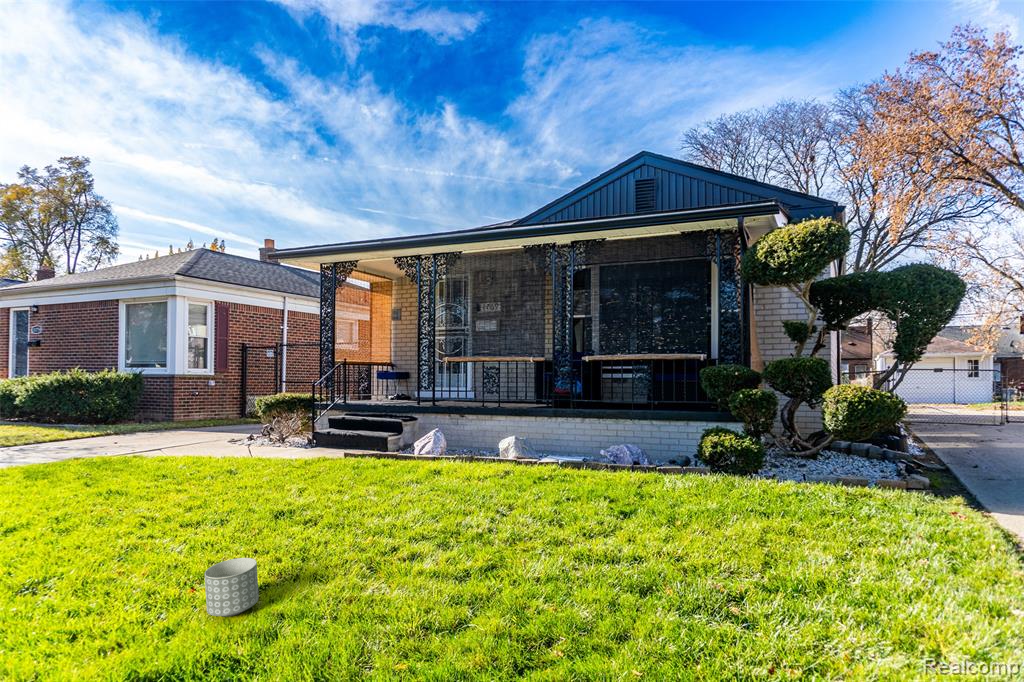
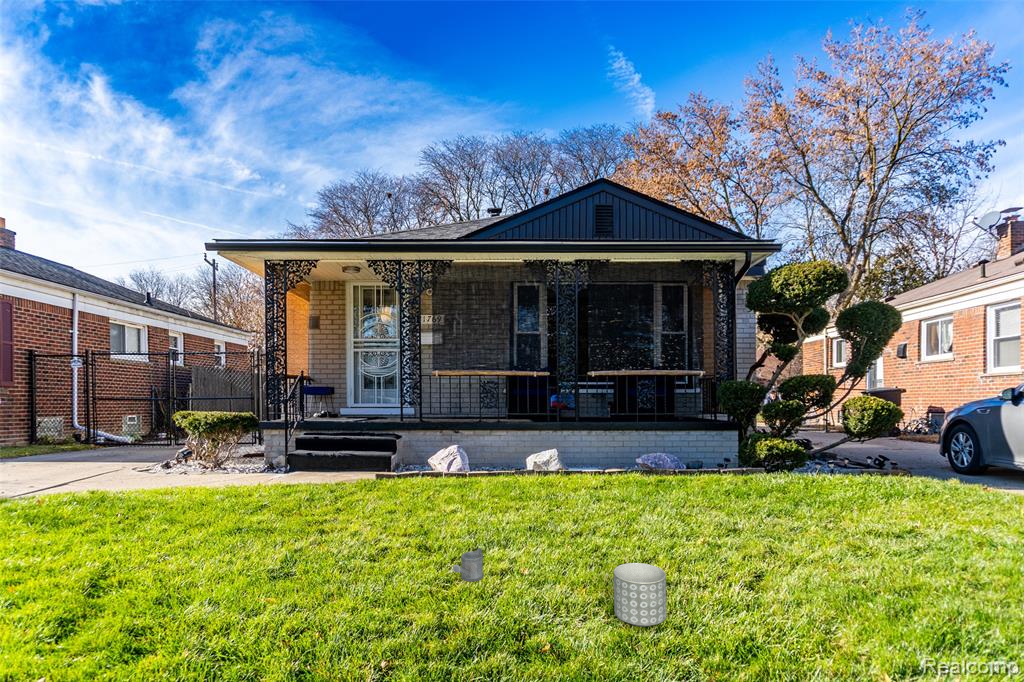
watering can: none [179,528,236,555] -> present [453,548,483,582]

